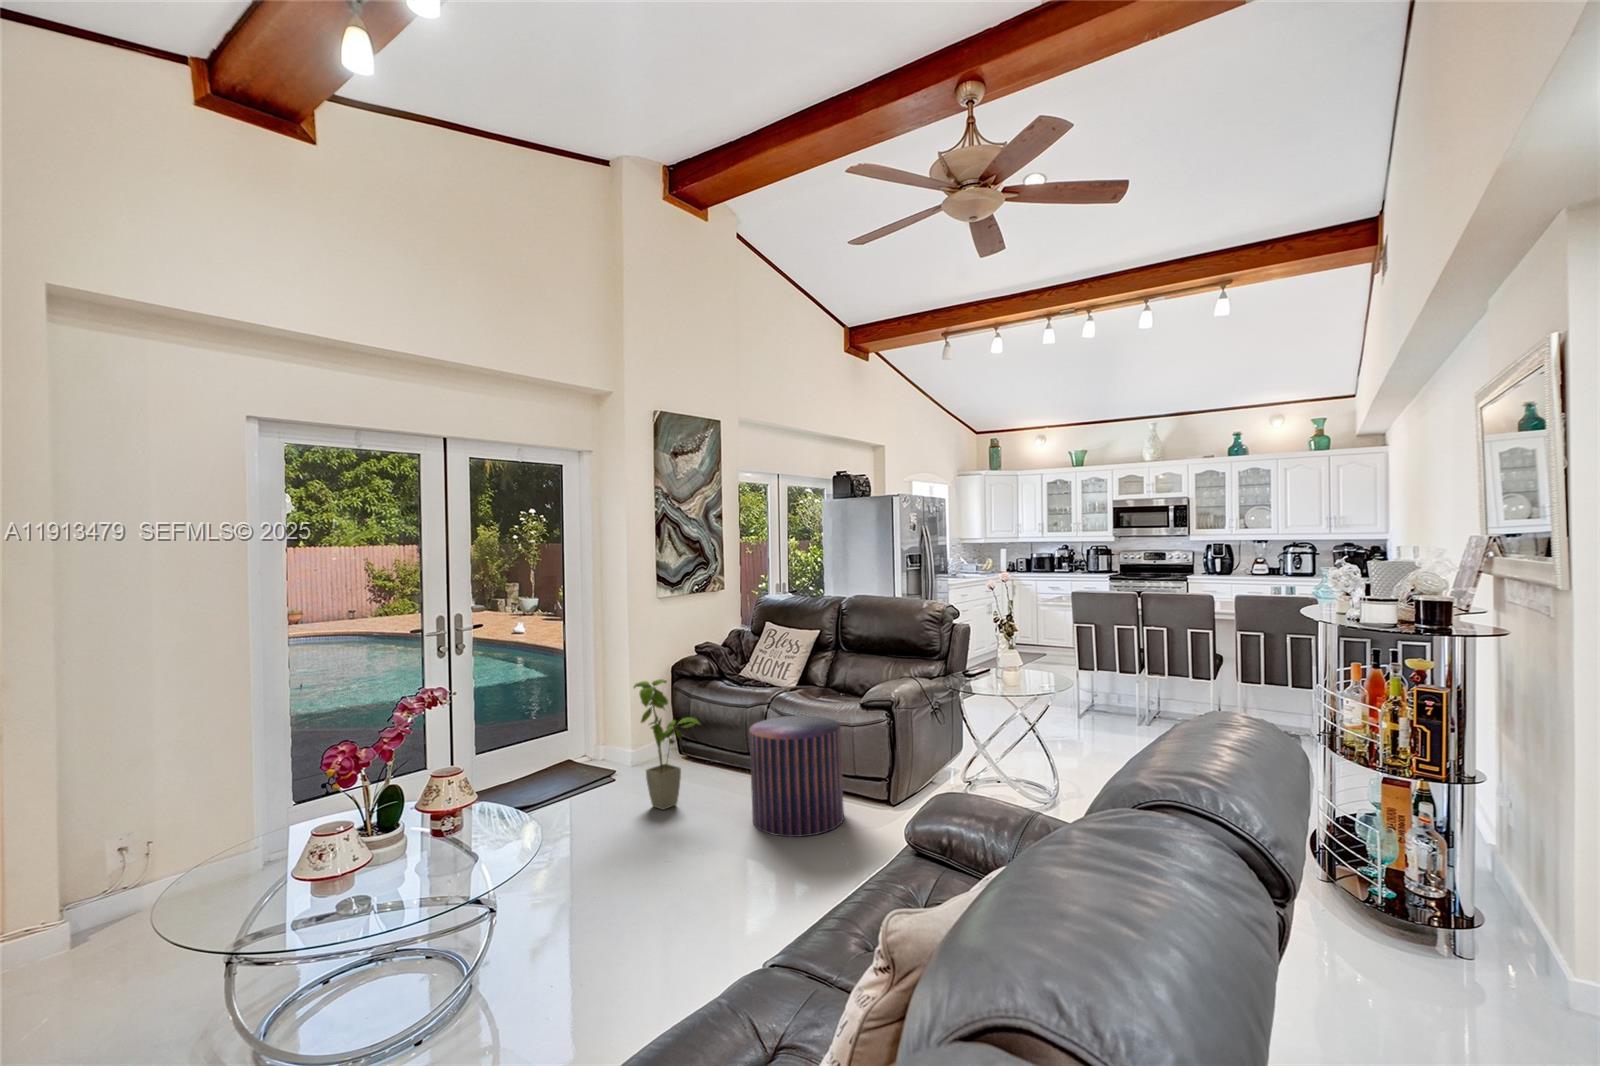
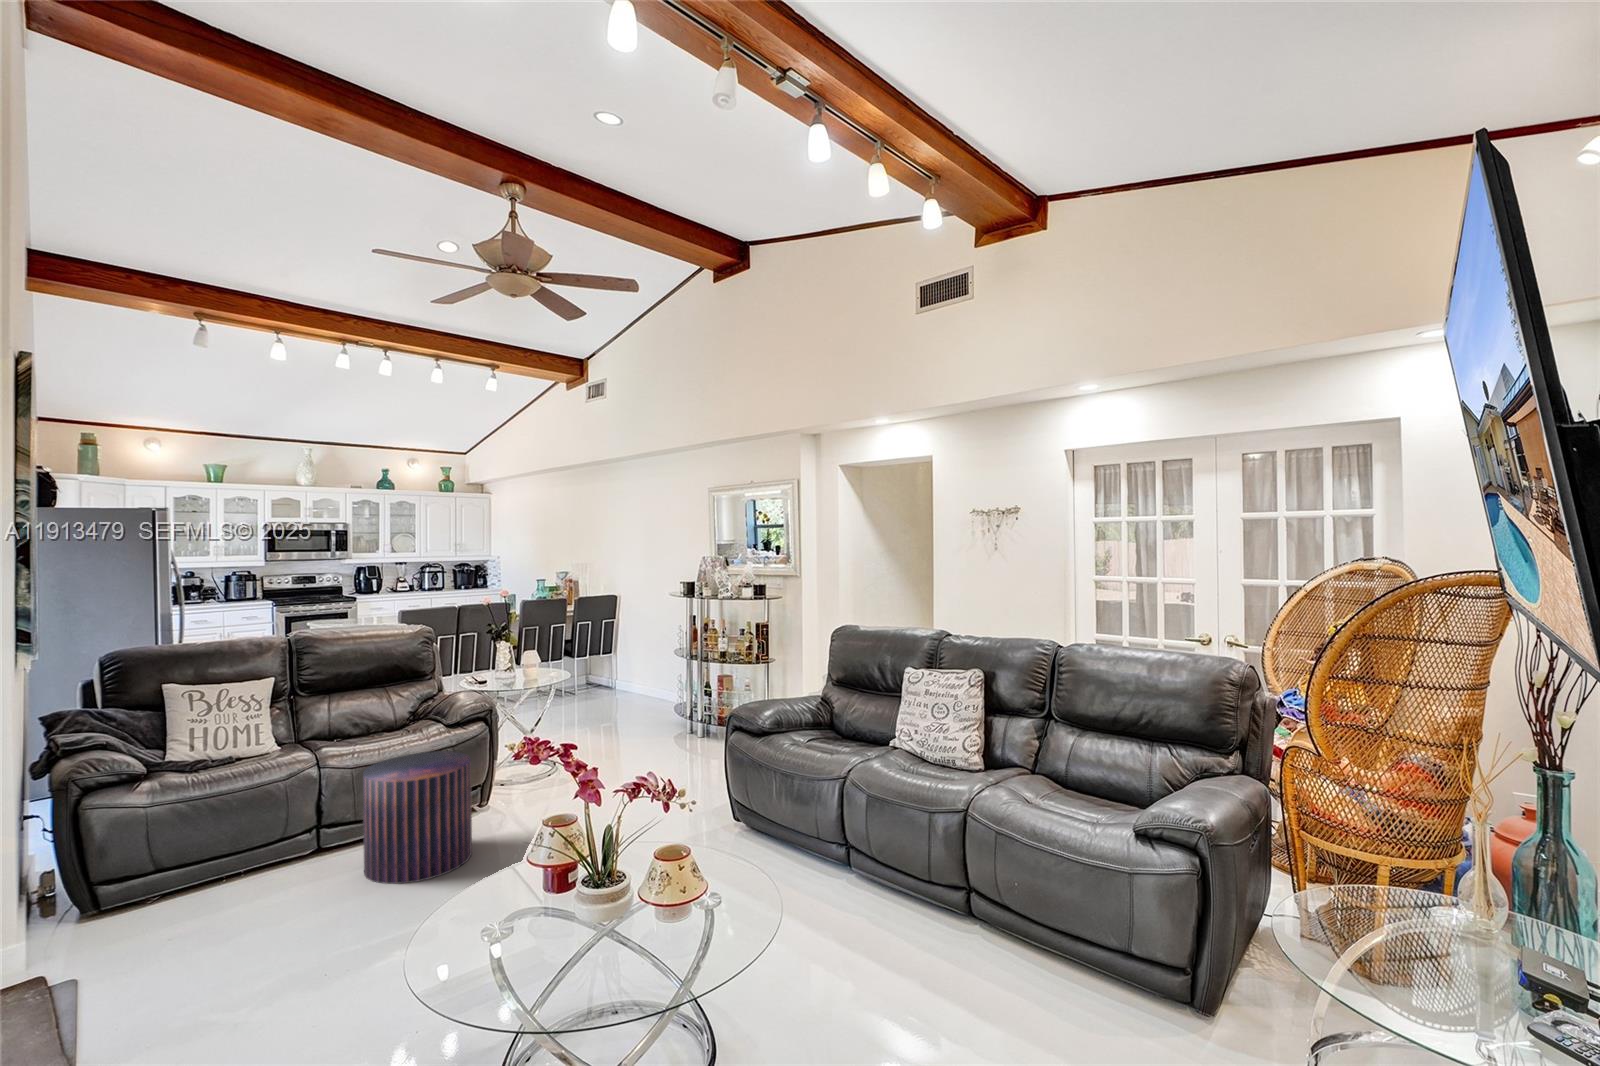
house plant: present [634,679,700,810] -> none [200,760,314,944]

